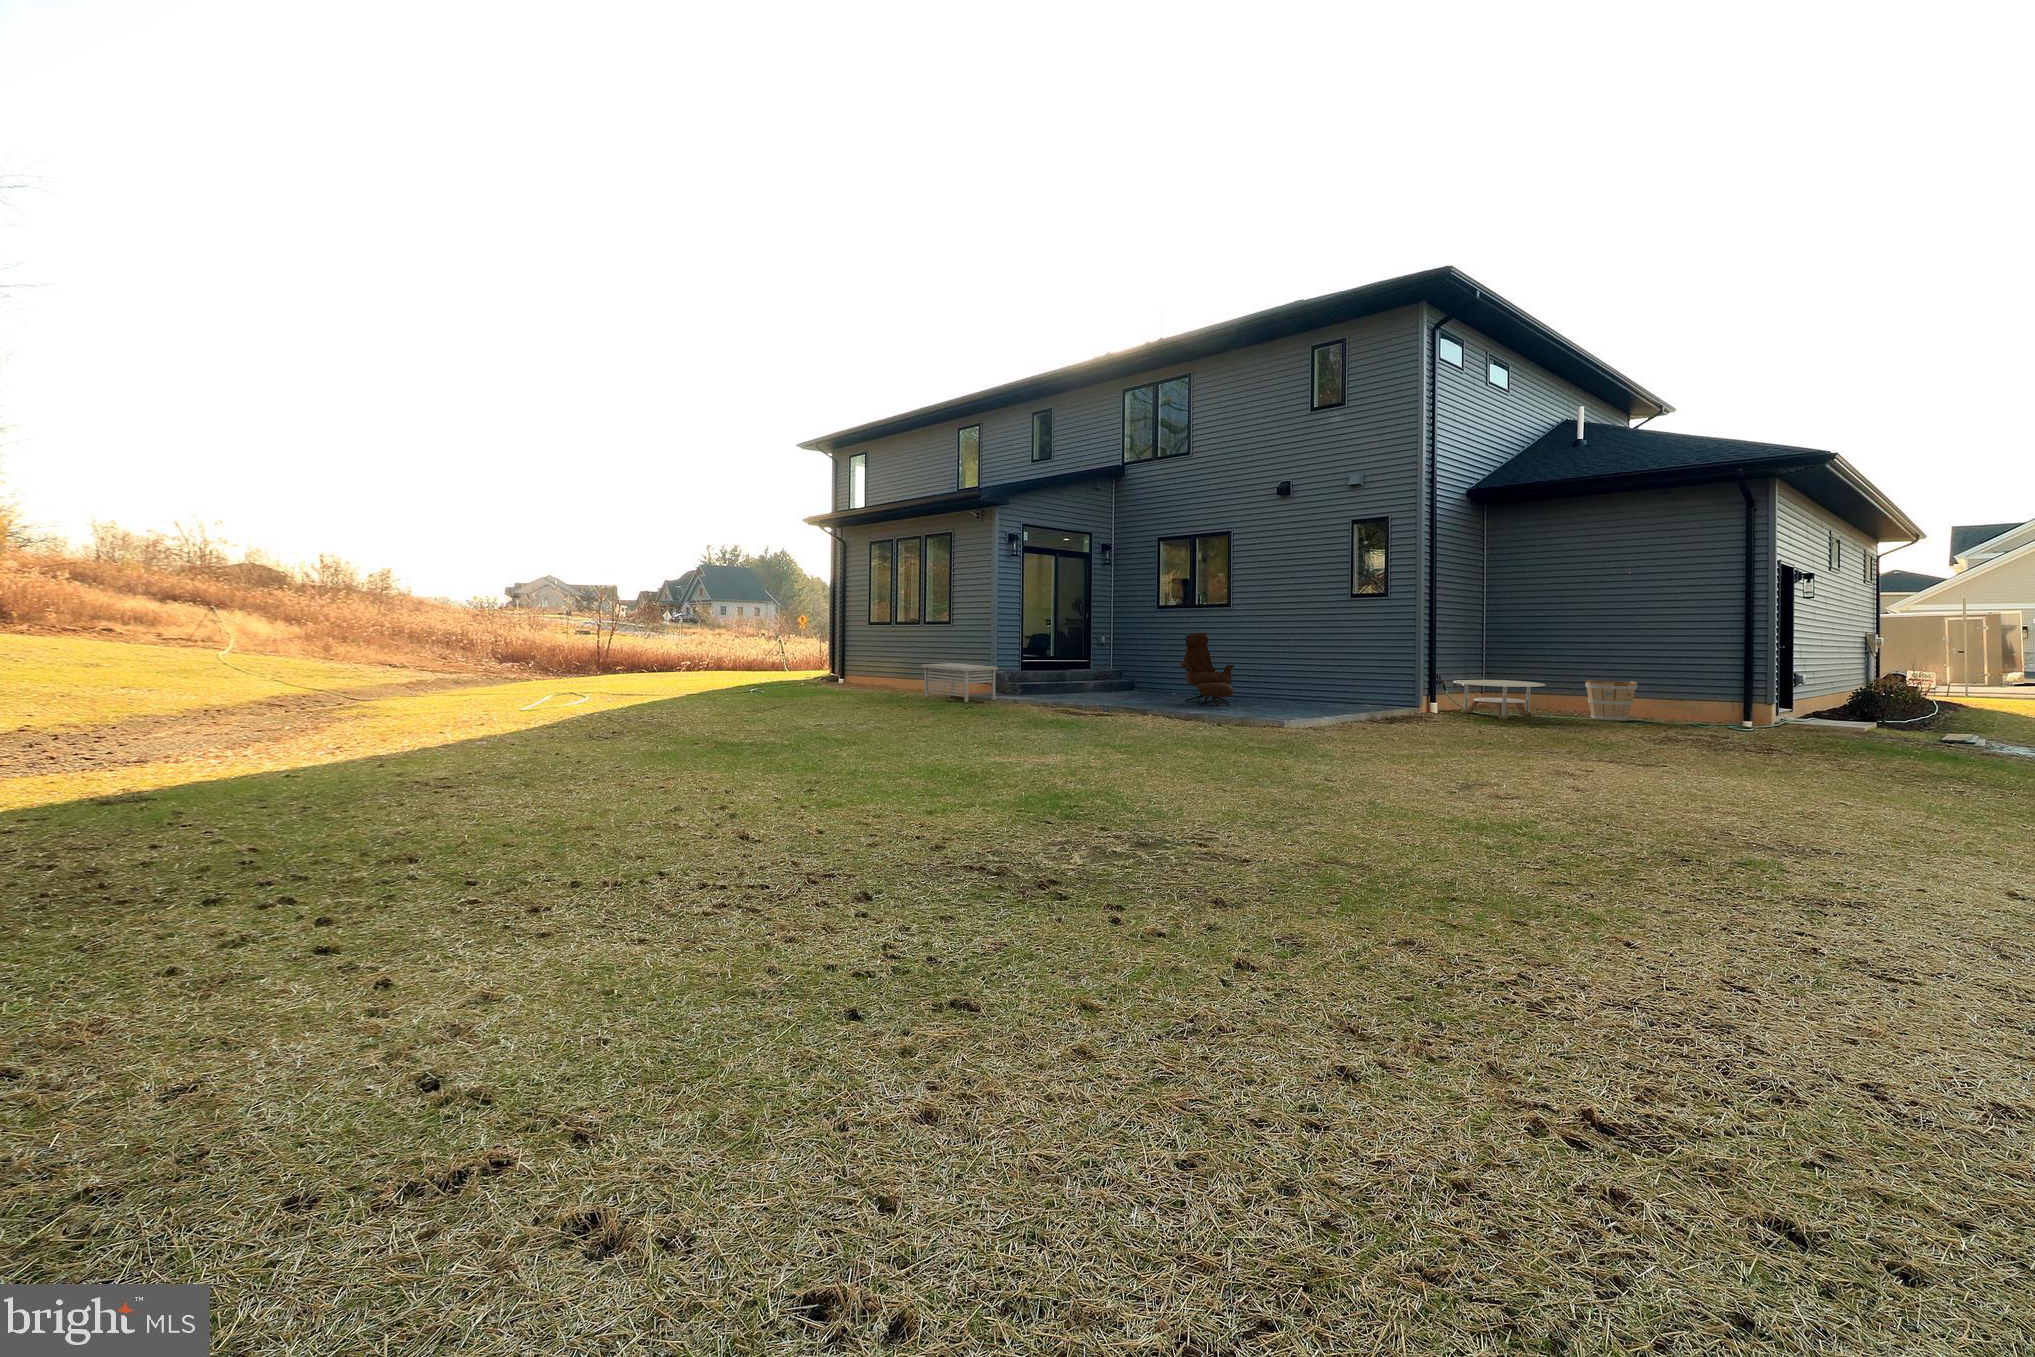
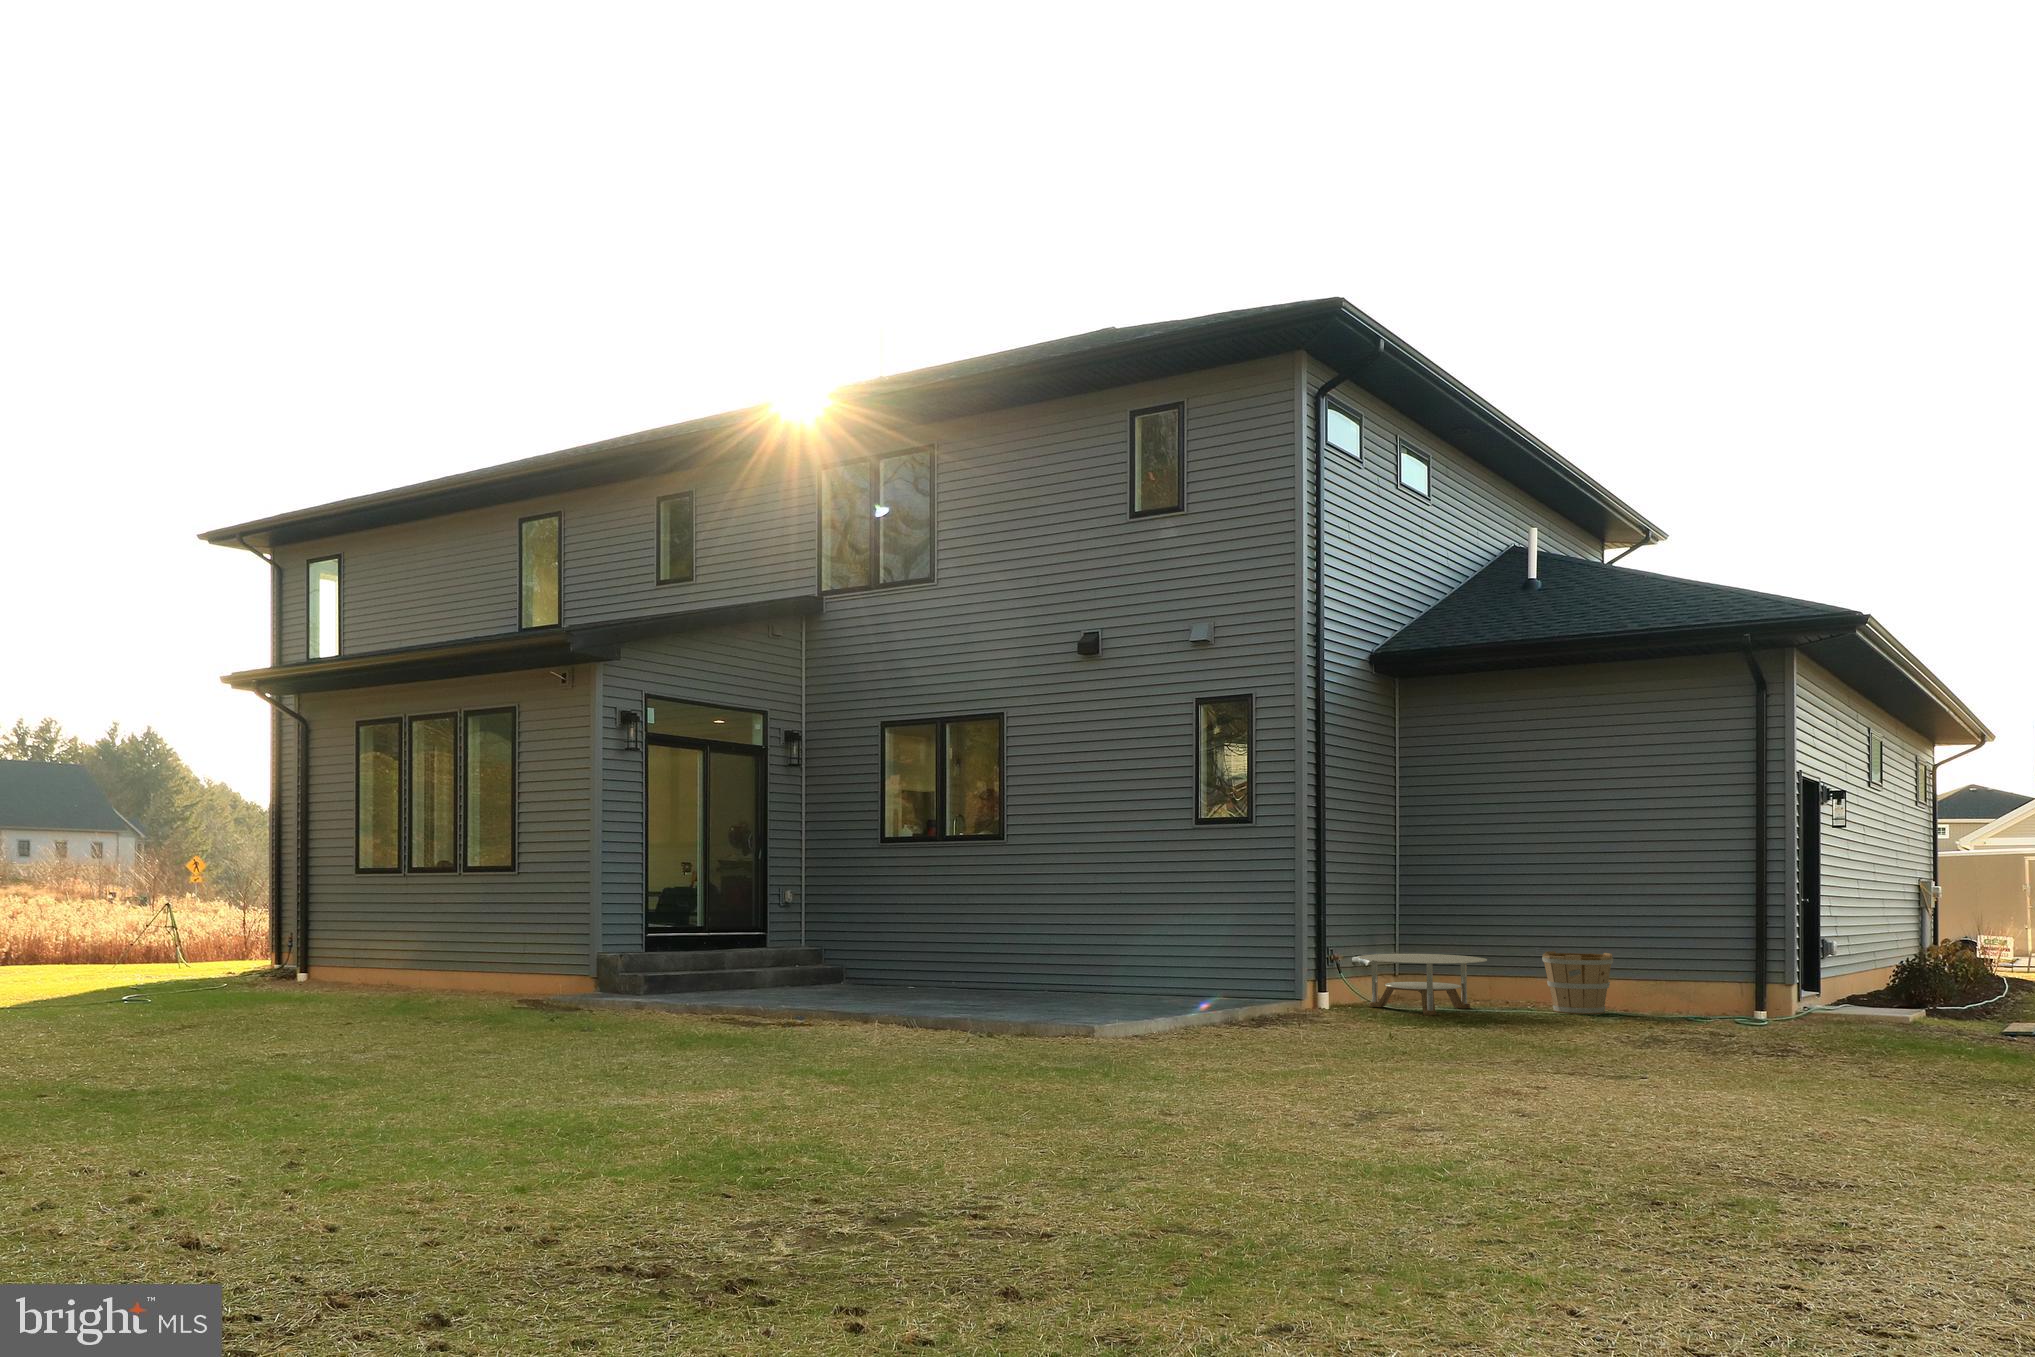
lounge chair: present [1180,633,1234,706] -> none [928,881,1020,1006]
storage bench: present [922,663,998,702] -> none [470,937,611,1006]

